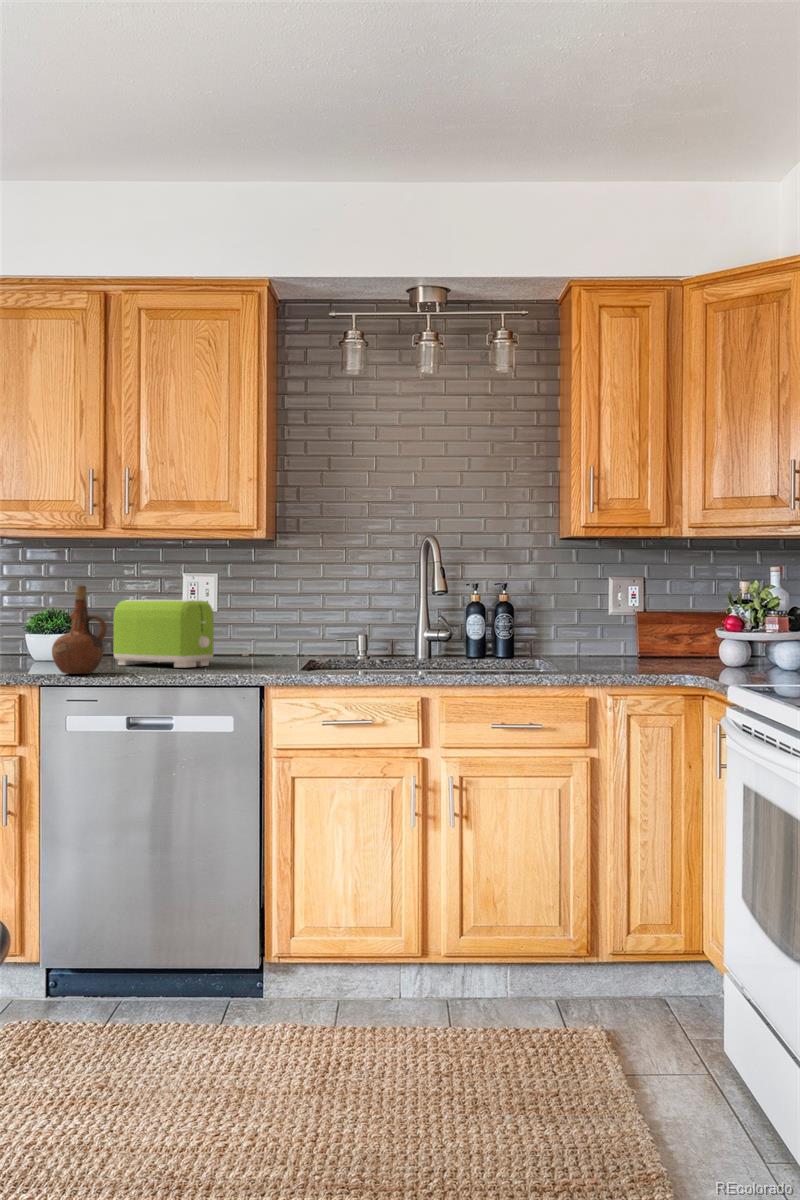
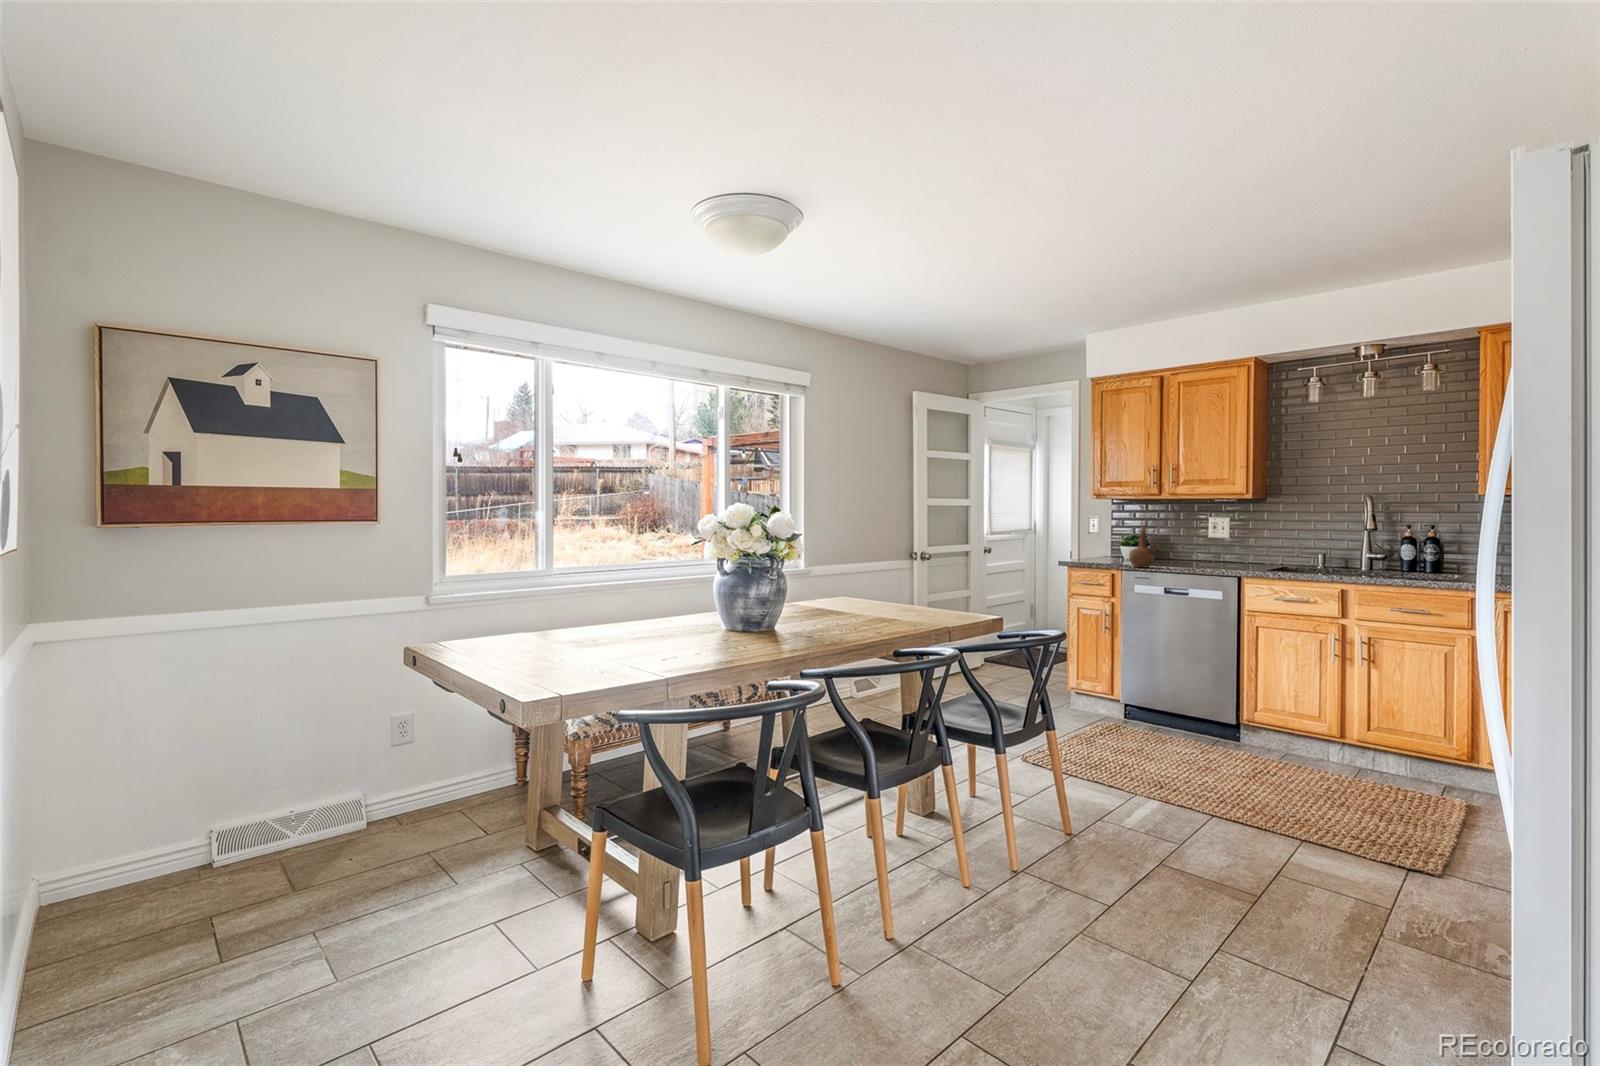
toaster: present [114,600,214,667] -> none [1163,532,1219,568]

